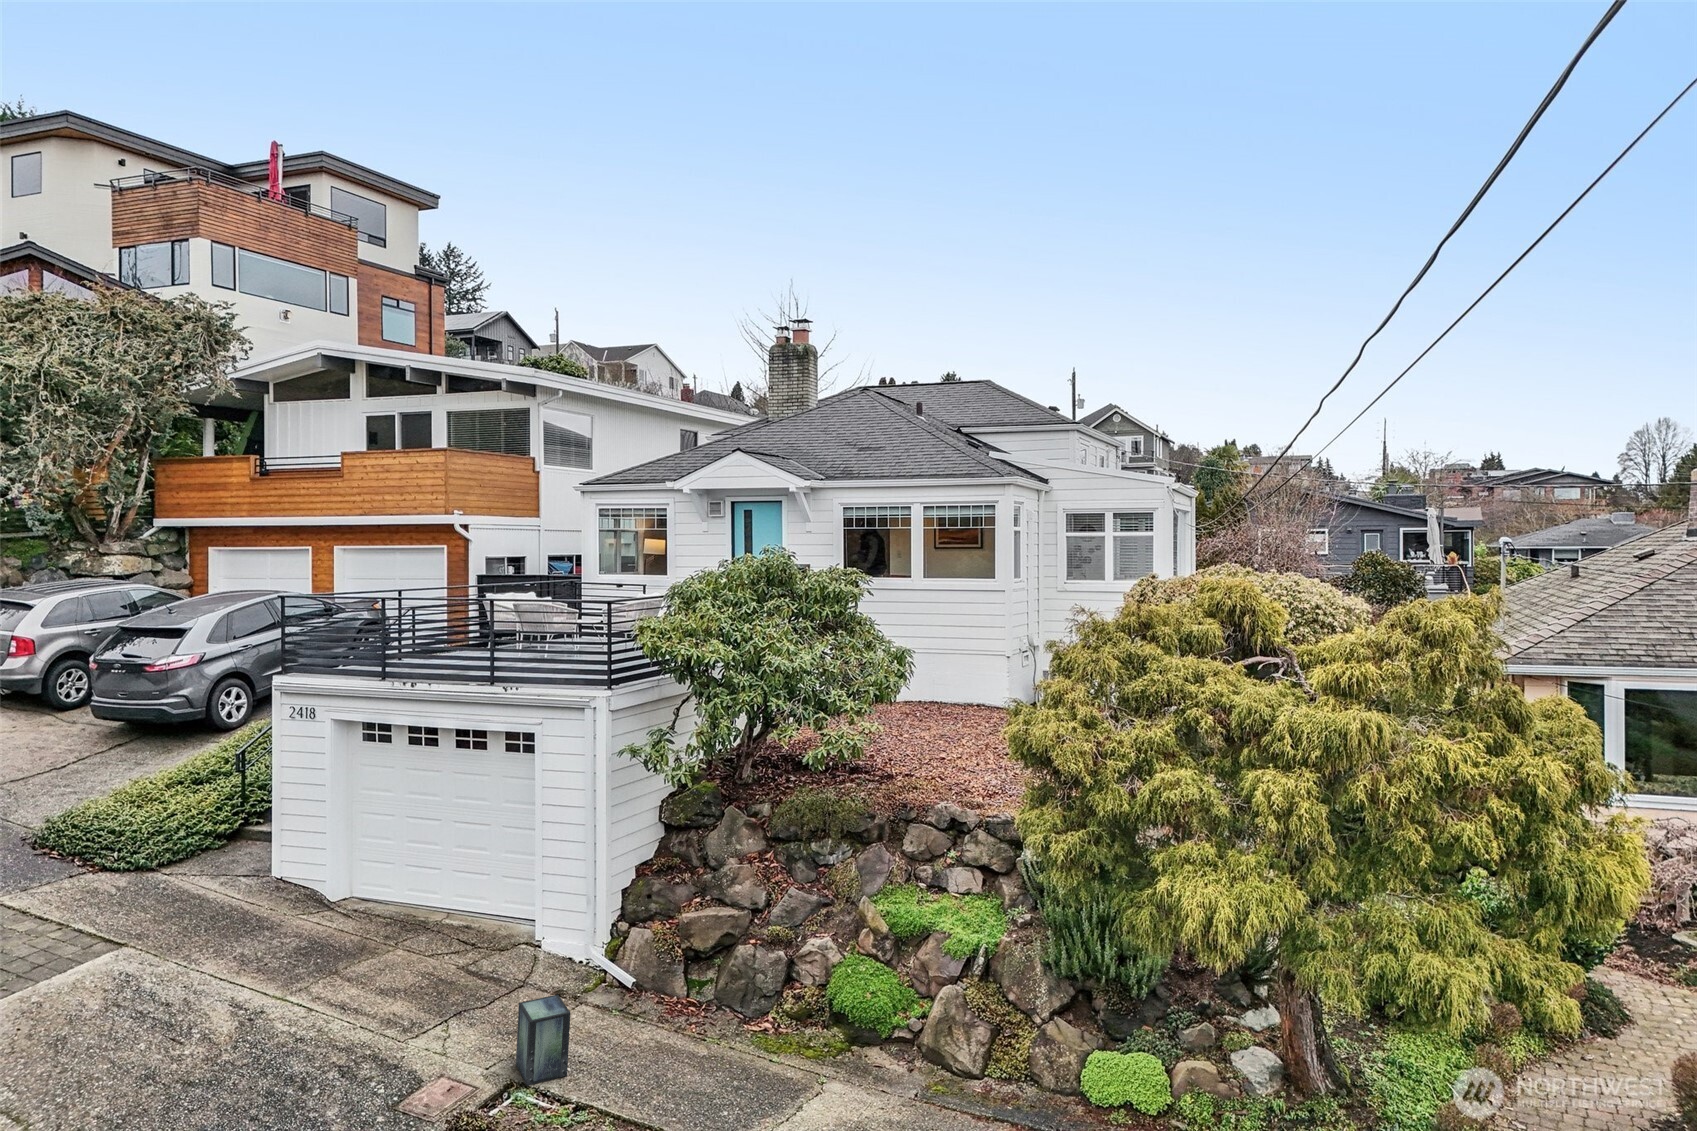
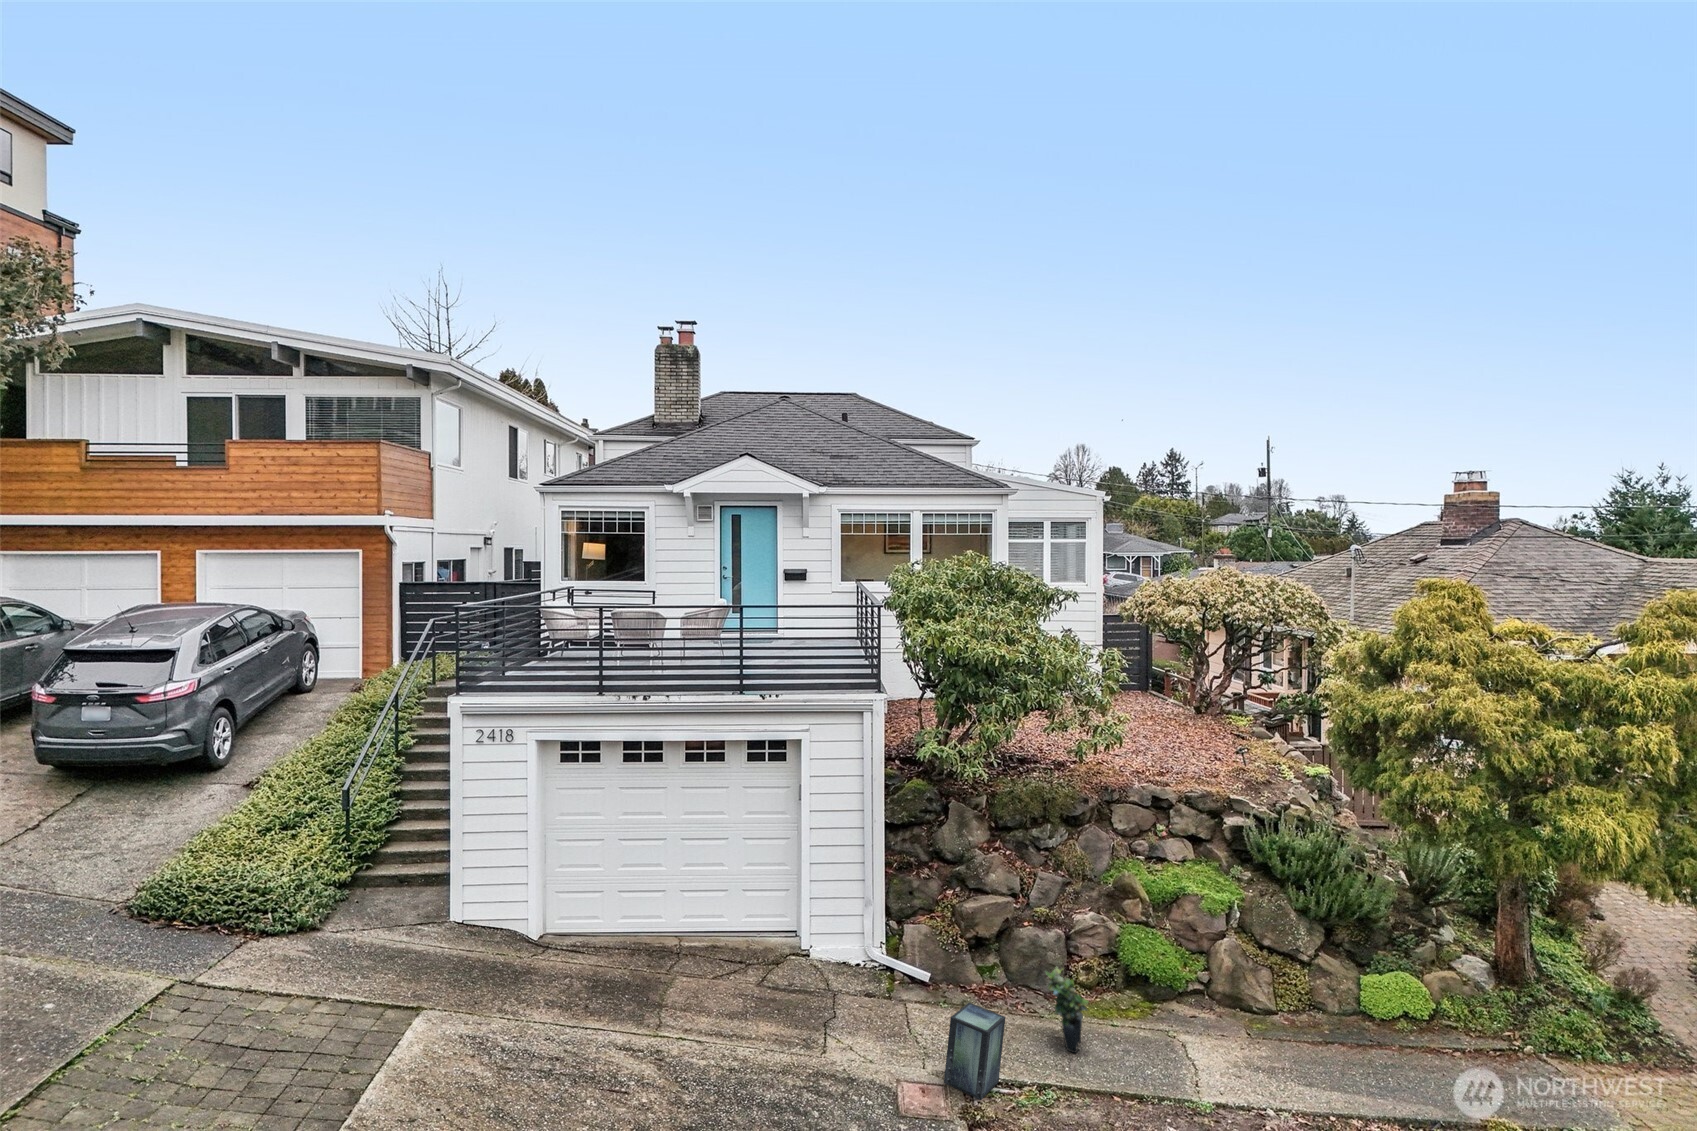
potted plant: none [664,979,708,1069] -> present [1046,968,1088,1053]

